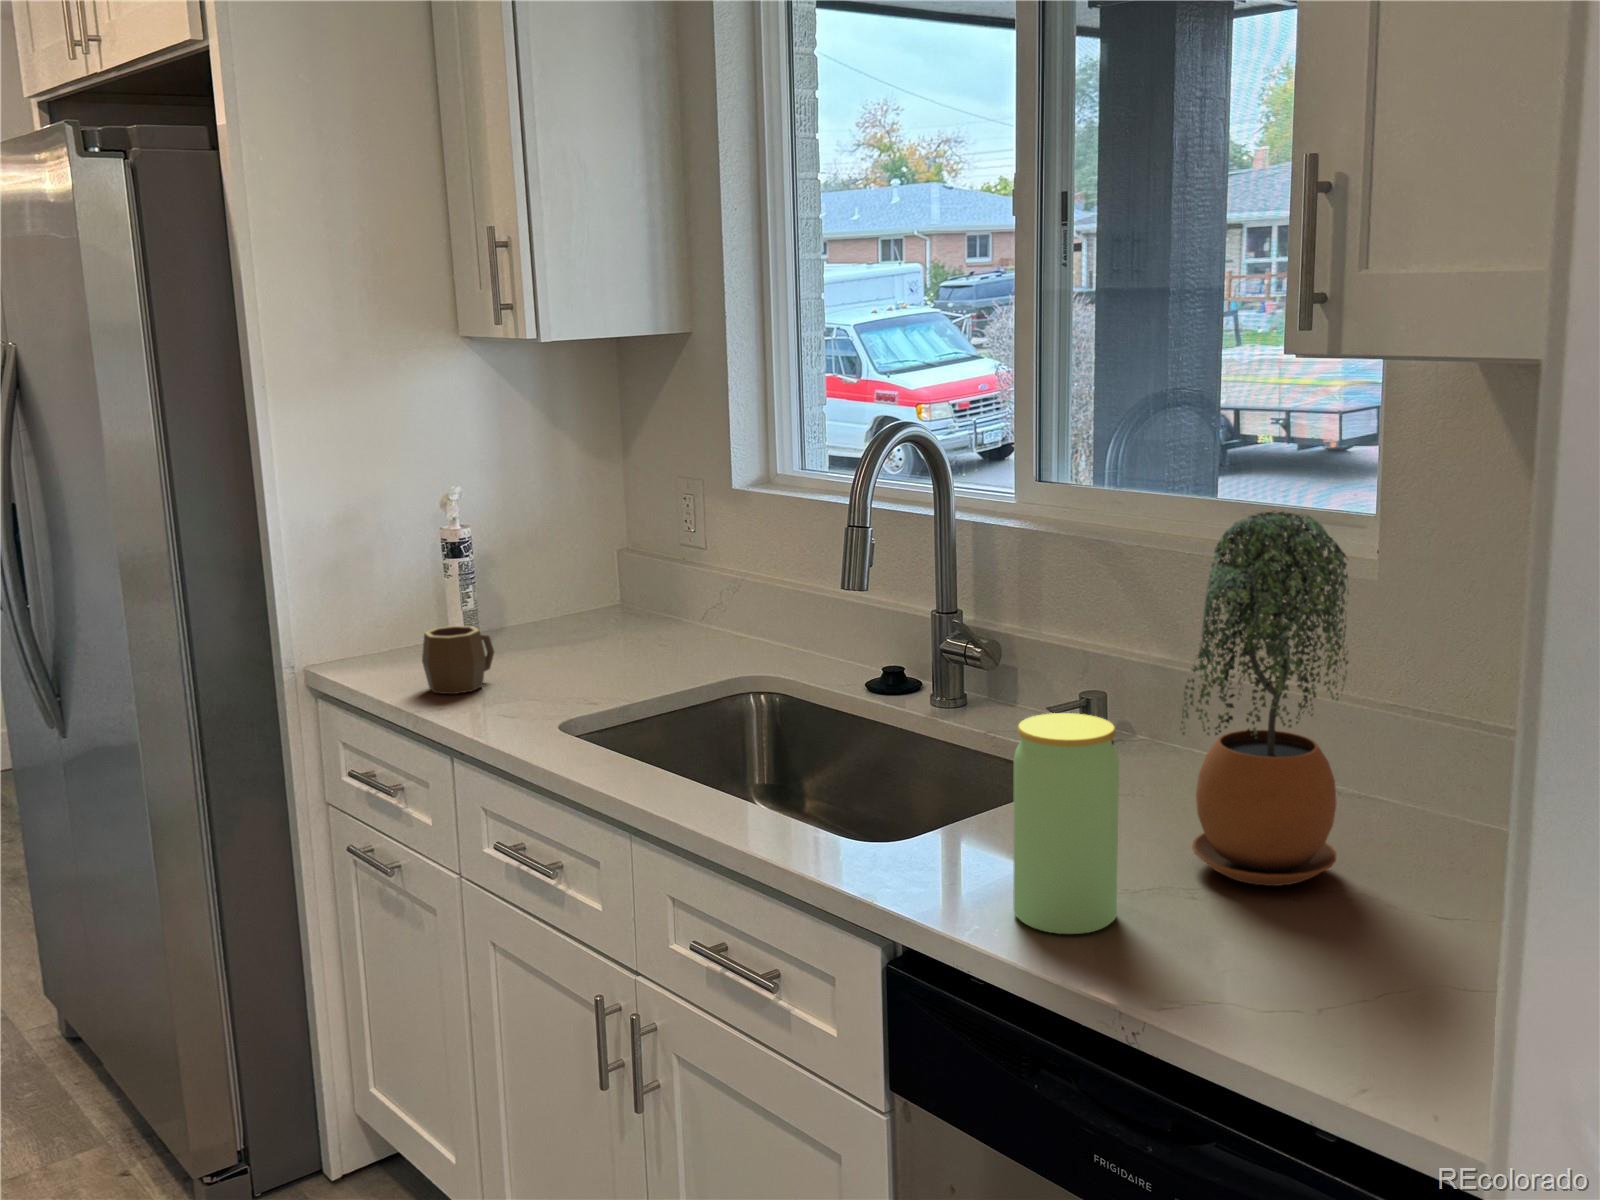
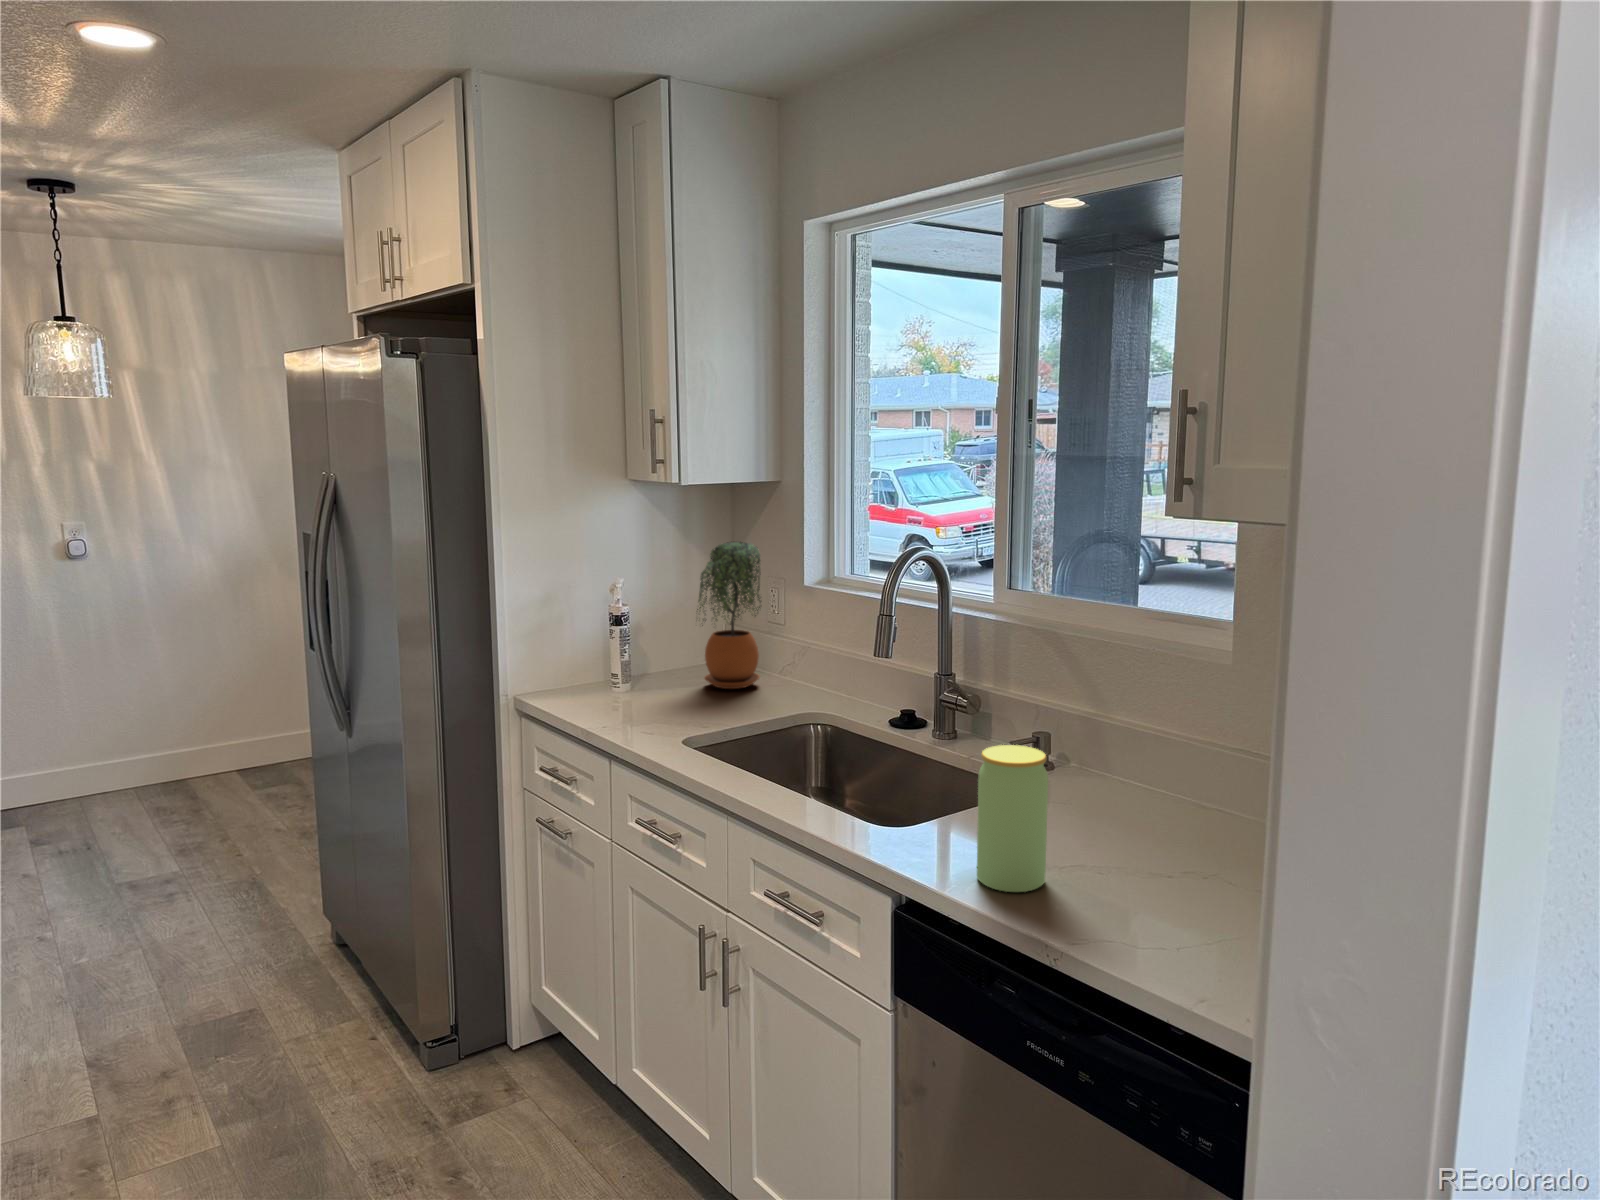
potted plant: present [1182,512,1348,886] -> present [697,542,761,689]
mug: present [422,626,494,694] -> none [593,671,641,717]

